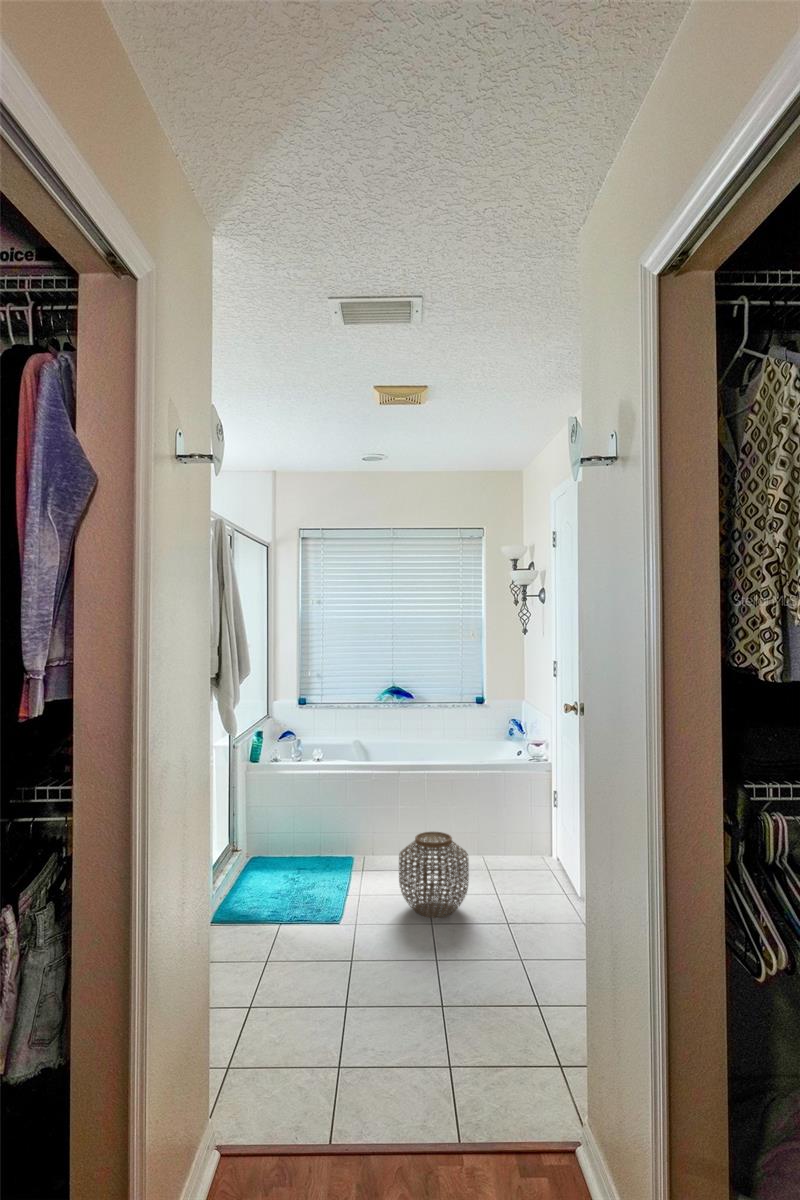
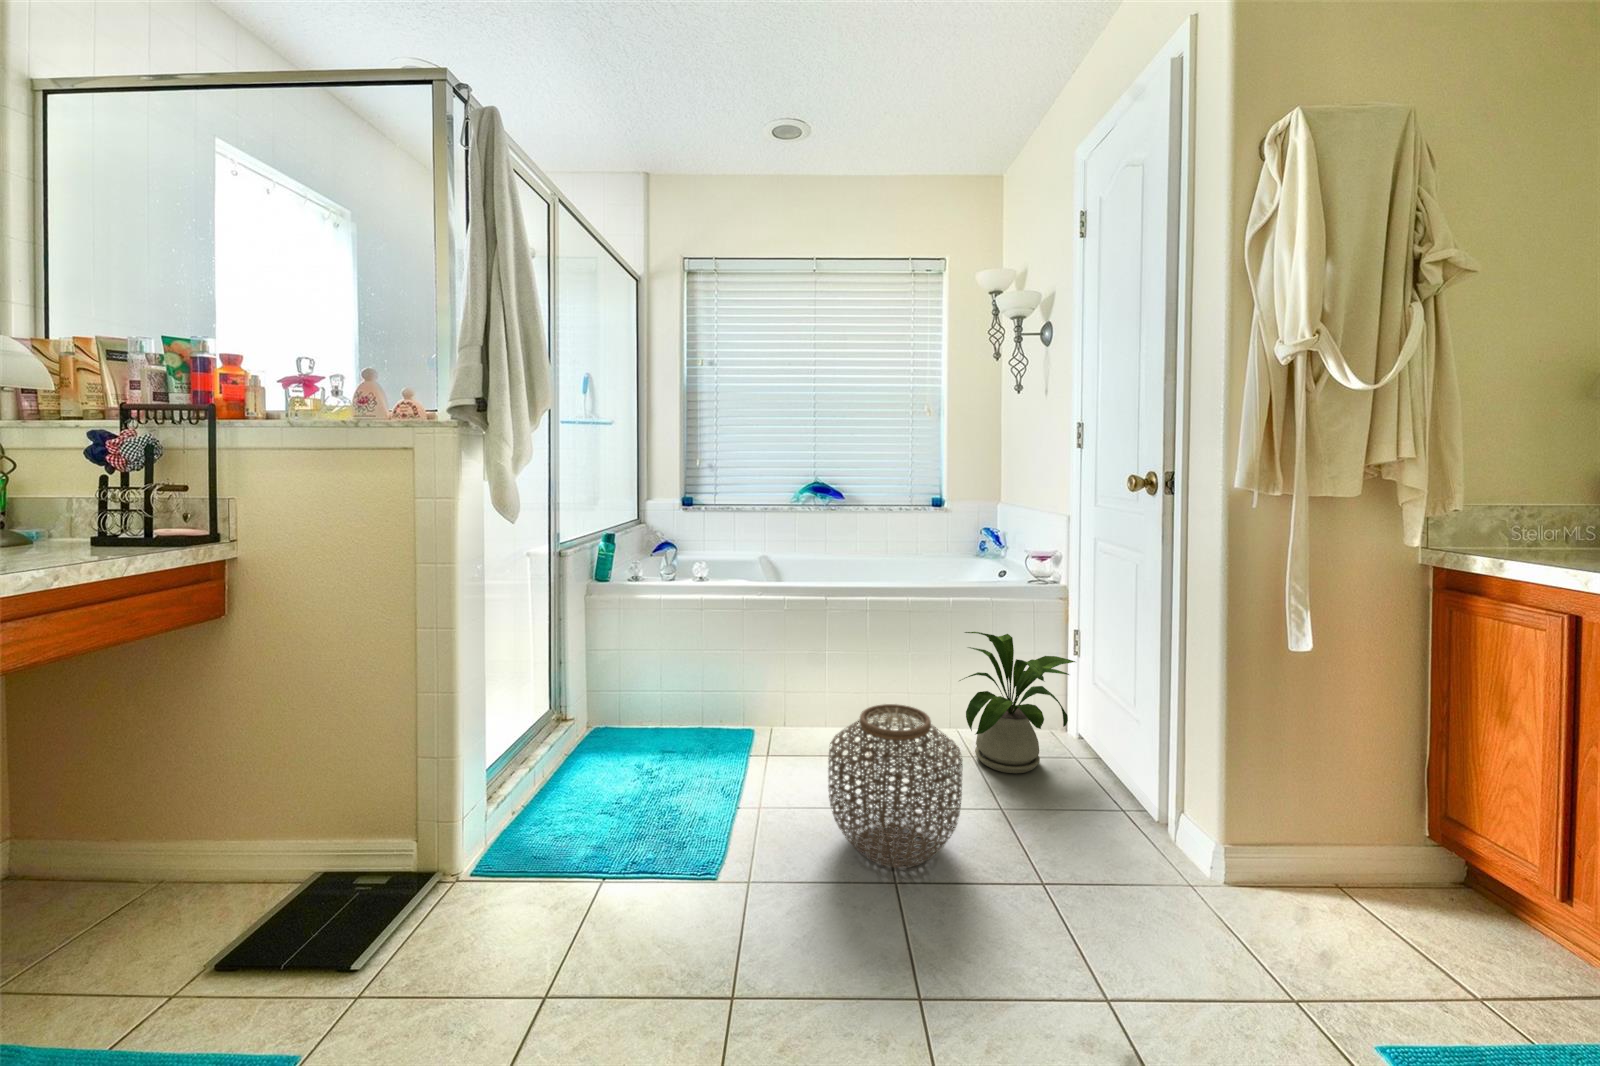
house plant: none [479,792,552,879] -> present [960,632,1075,773]

